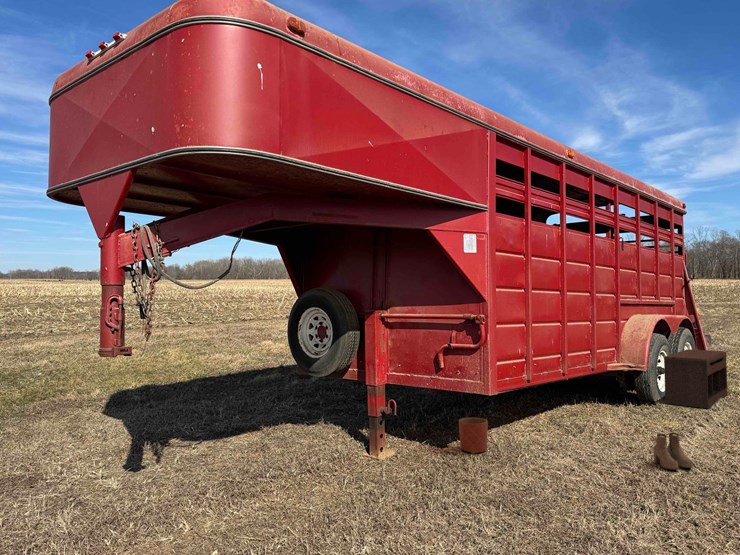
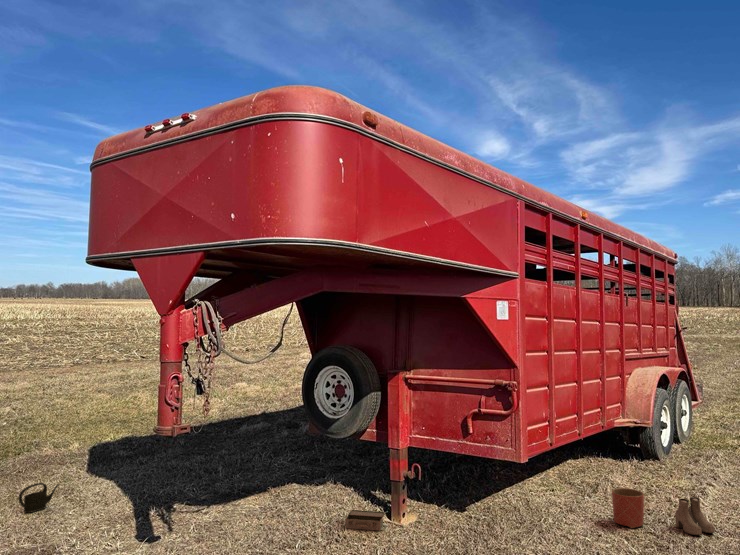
bench: present [664,349,727,408] -> none [666,402,723,464]
watering can: none [23,418,64,445] -> present [19,483,59,513]
planter: present [459,418,488,454] -> present [612,488,644,528]
toolbox: none [320,444,360,462] -> present [346,510,385,531]

